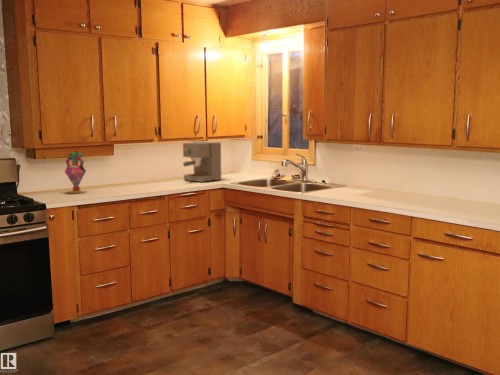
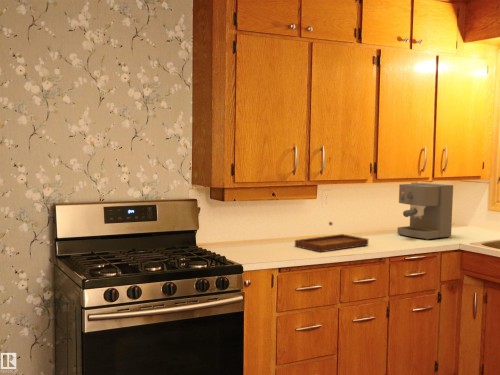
vase: present [65,153,86,193] -> none [256,194,283,248]
tray: none [97,172,154,193] -> present [295,222,368,252]

